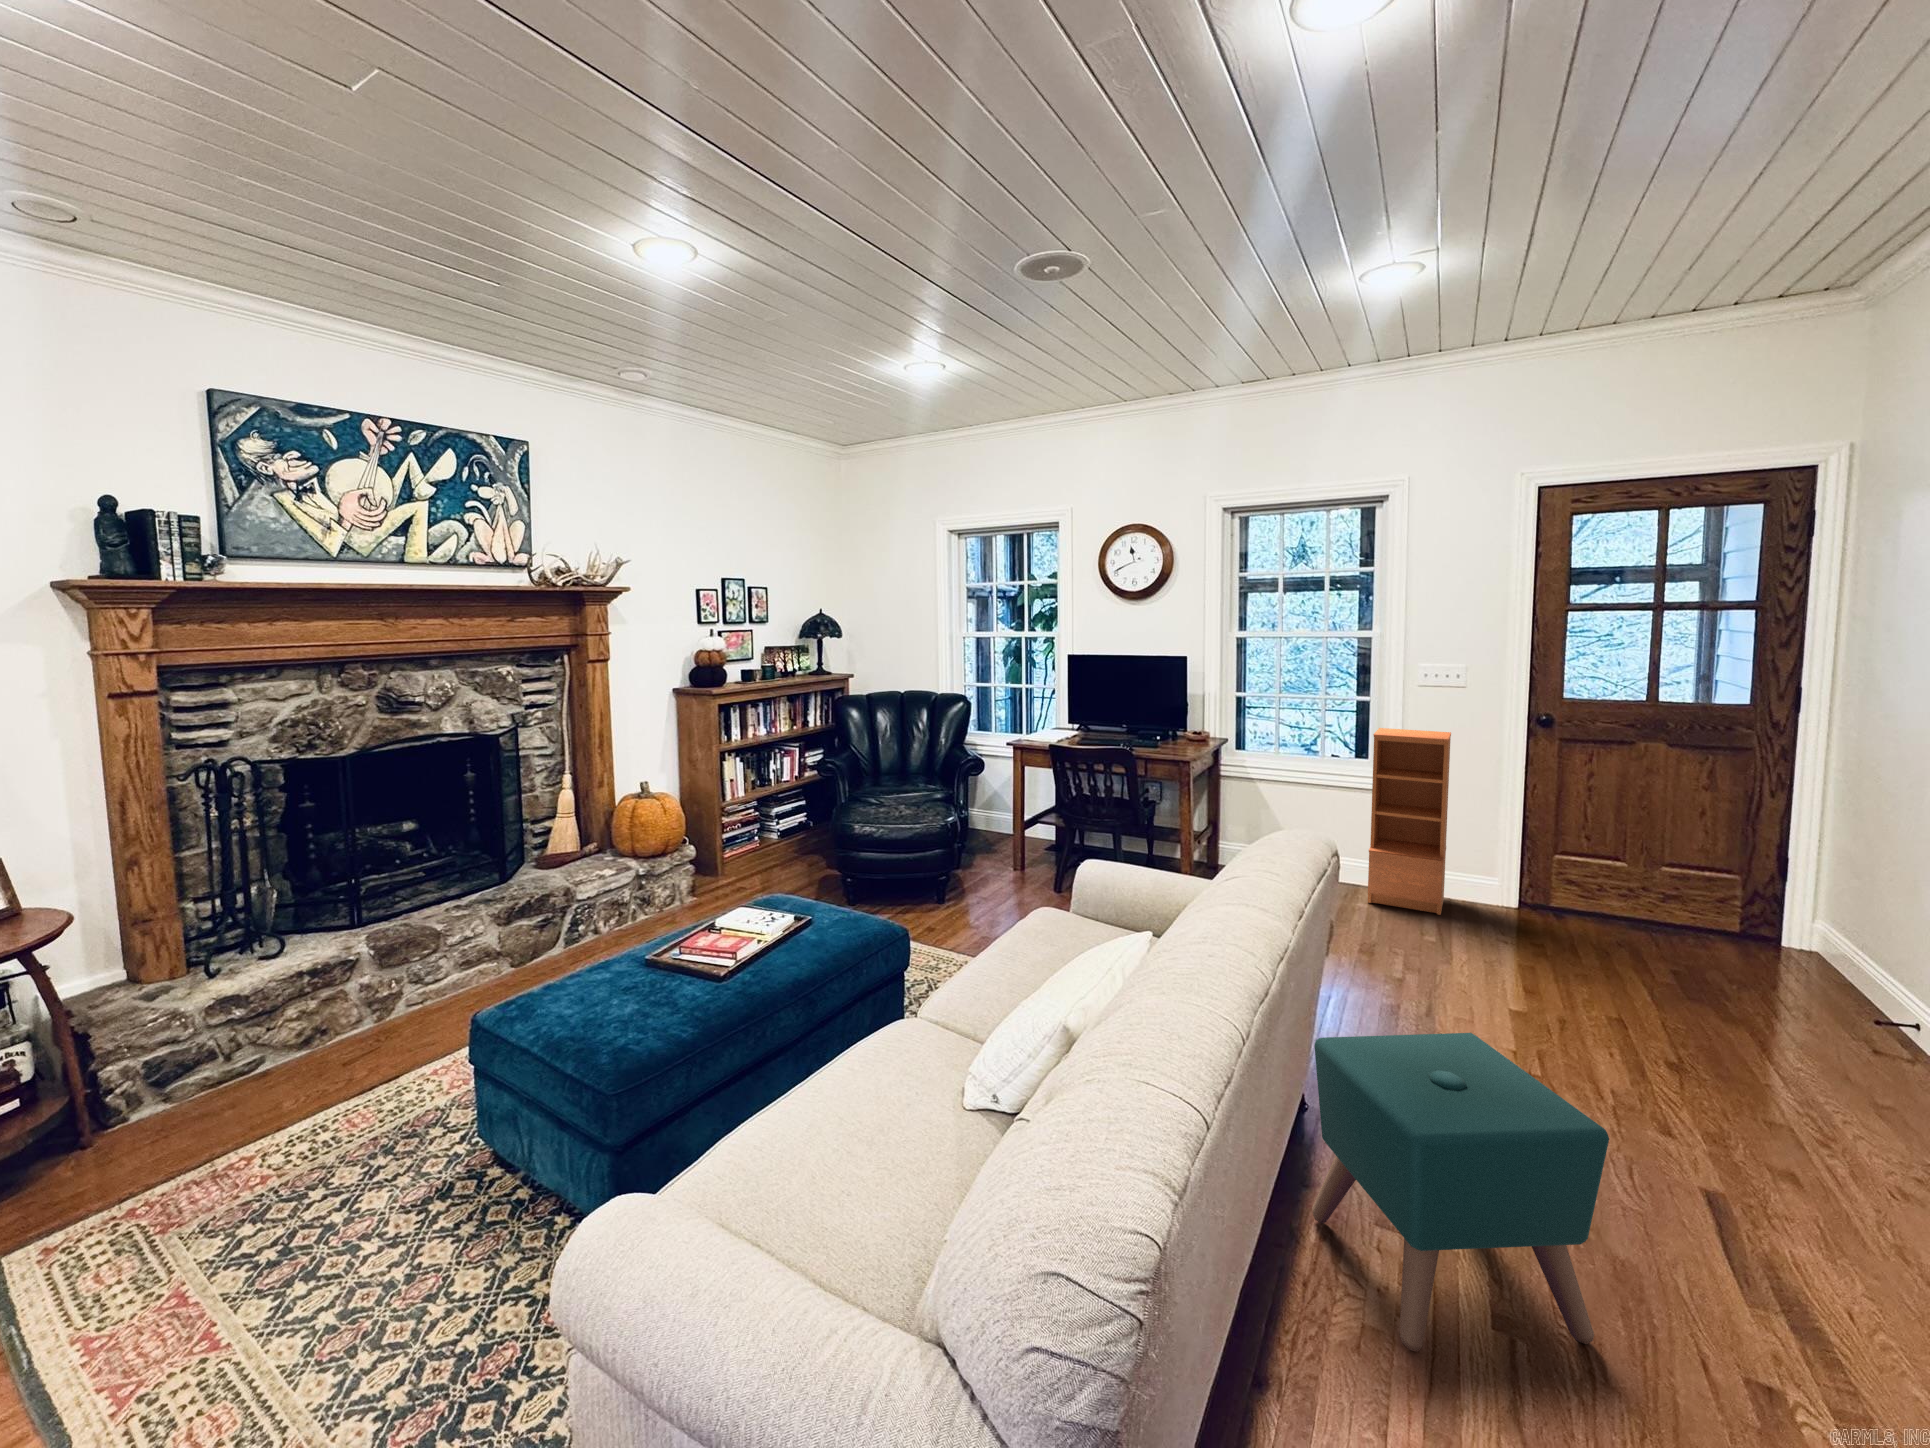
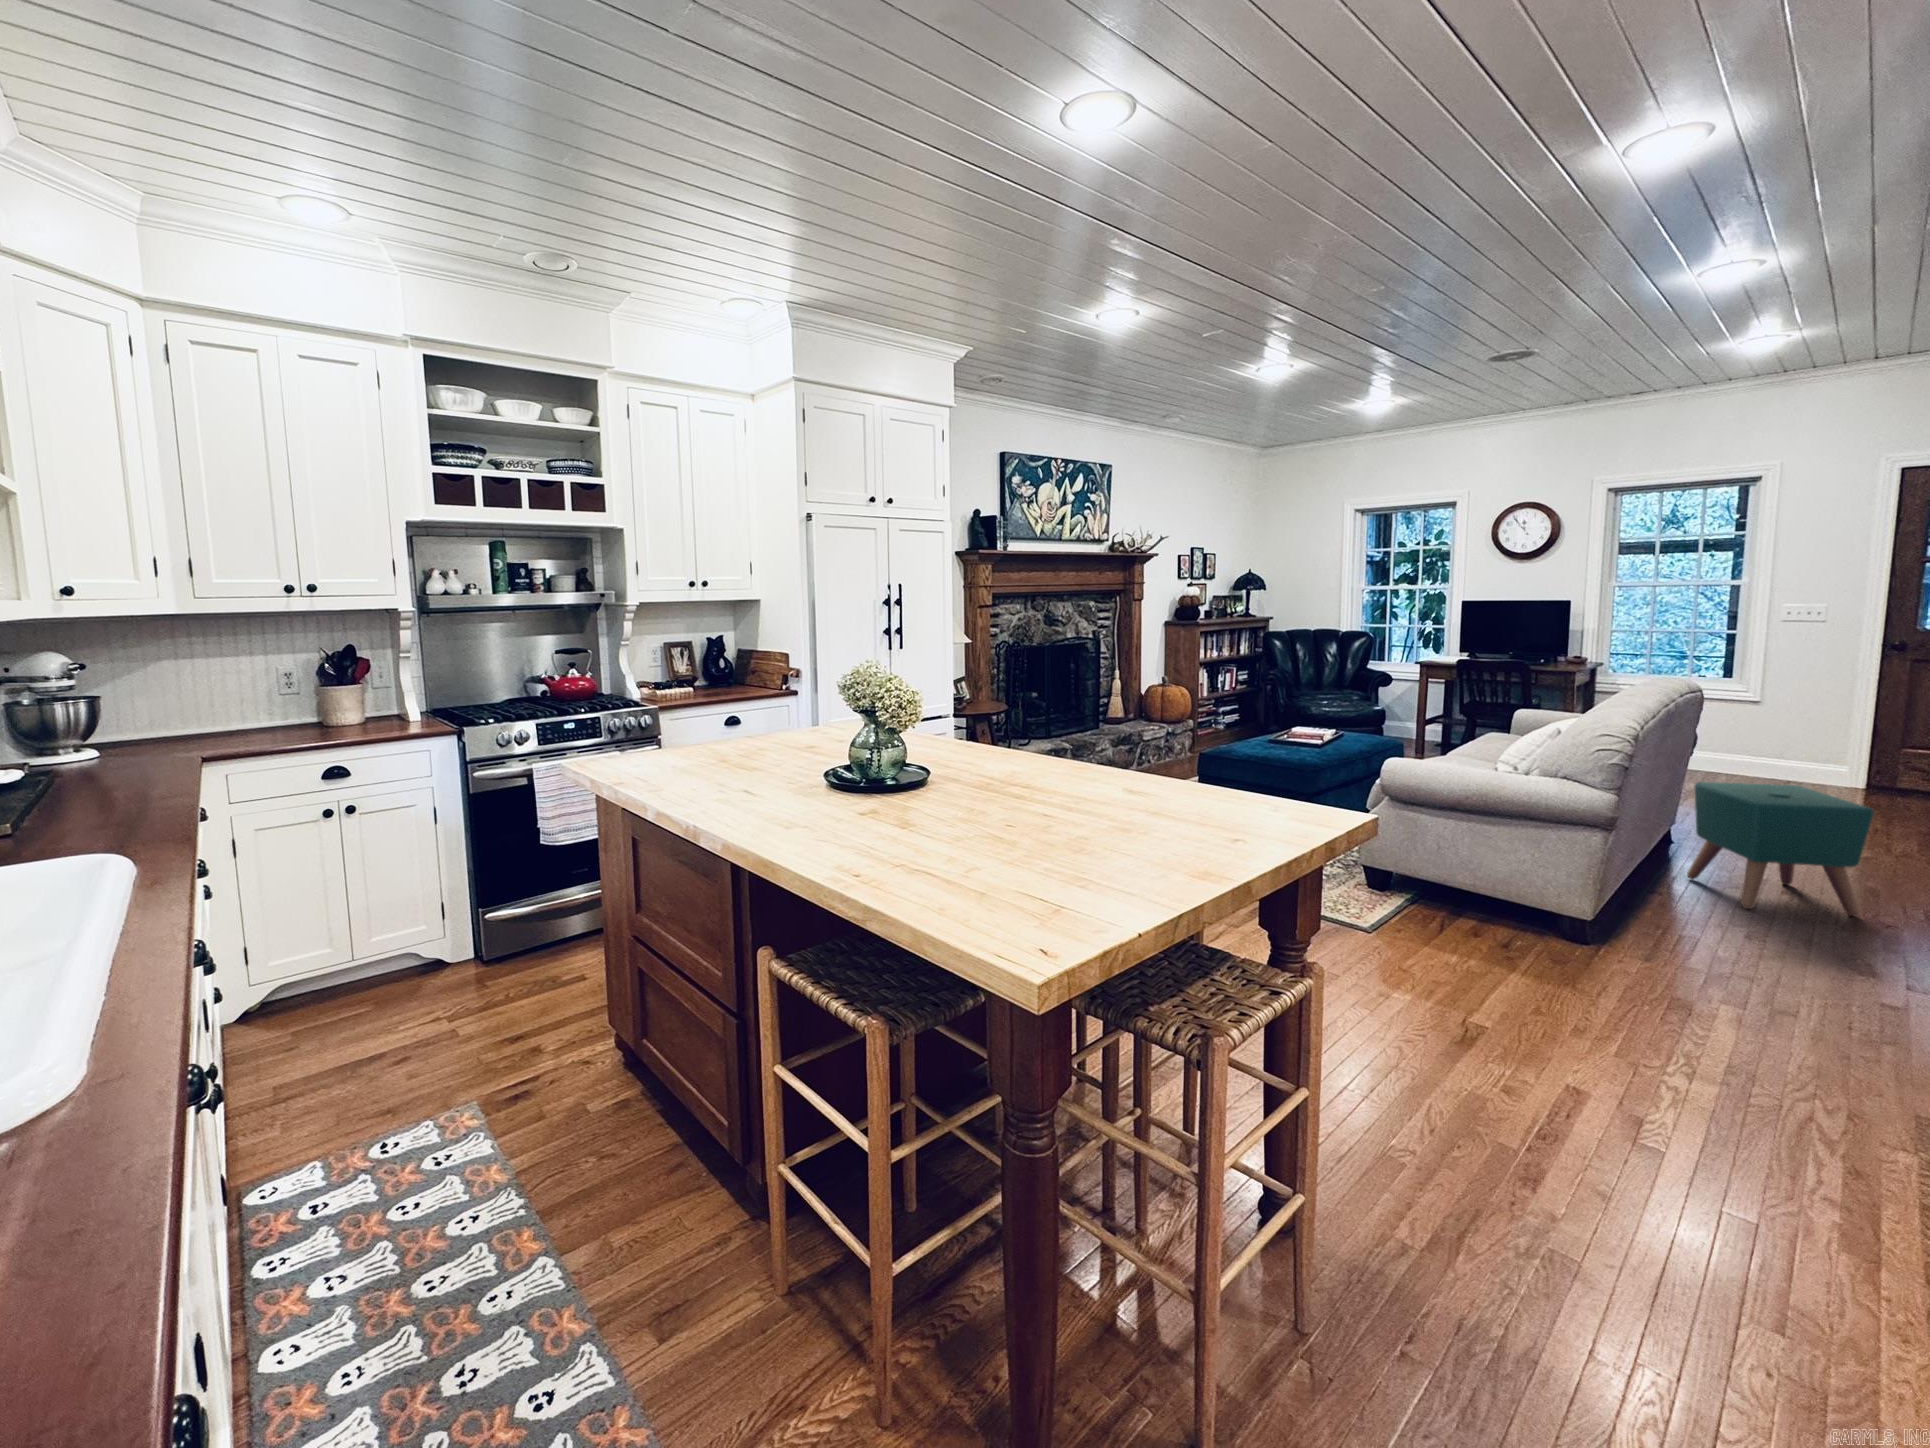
bookcase: present [1368,728,1451,915] -> none [1725,655,1812,791]

